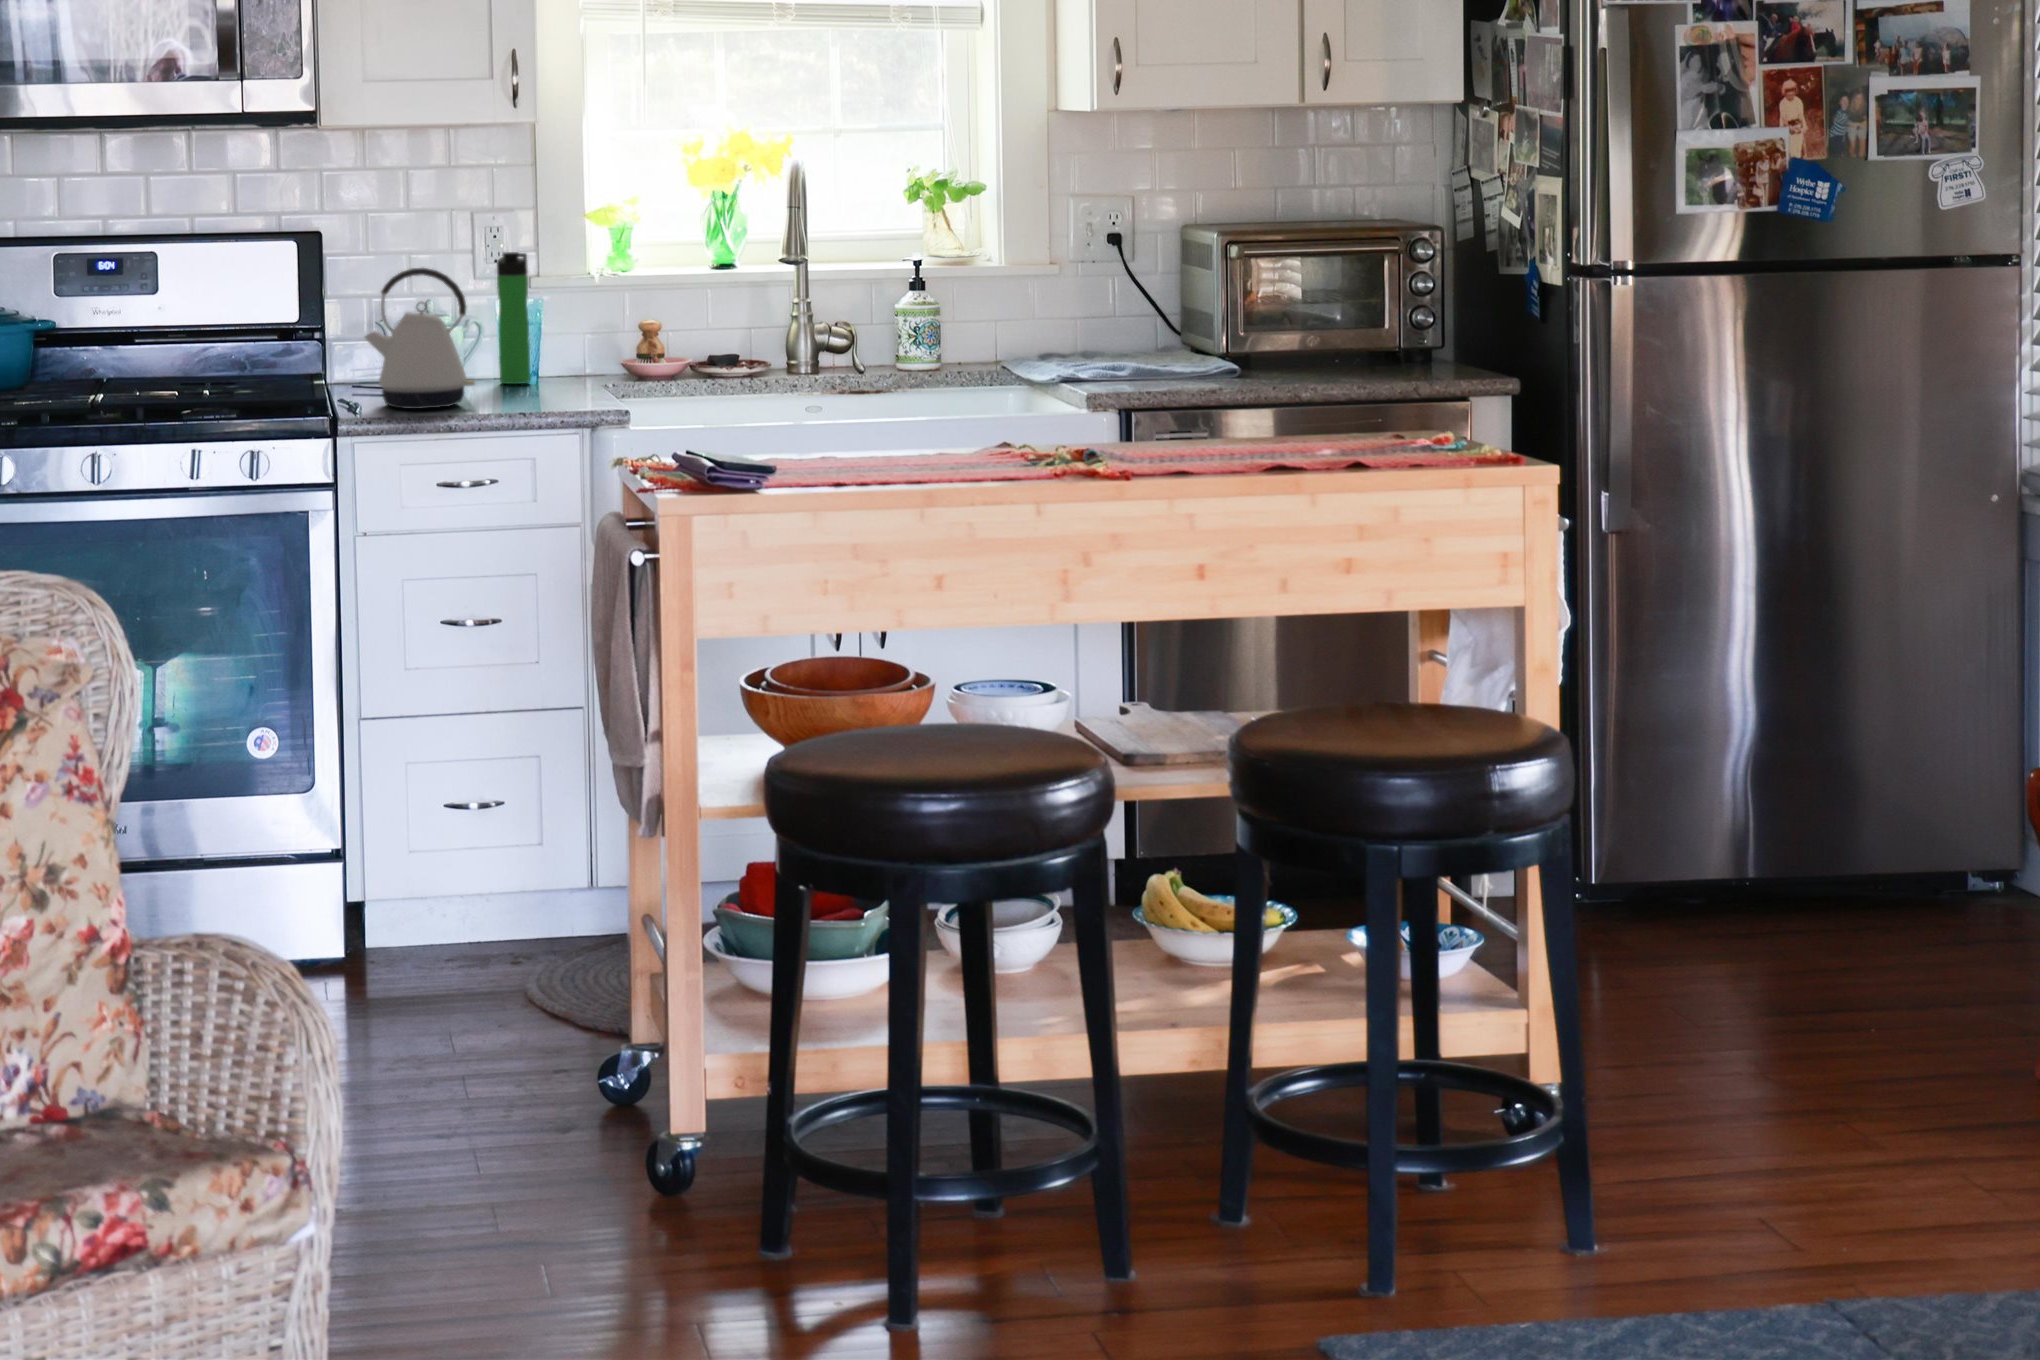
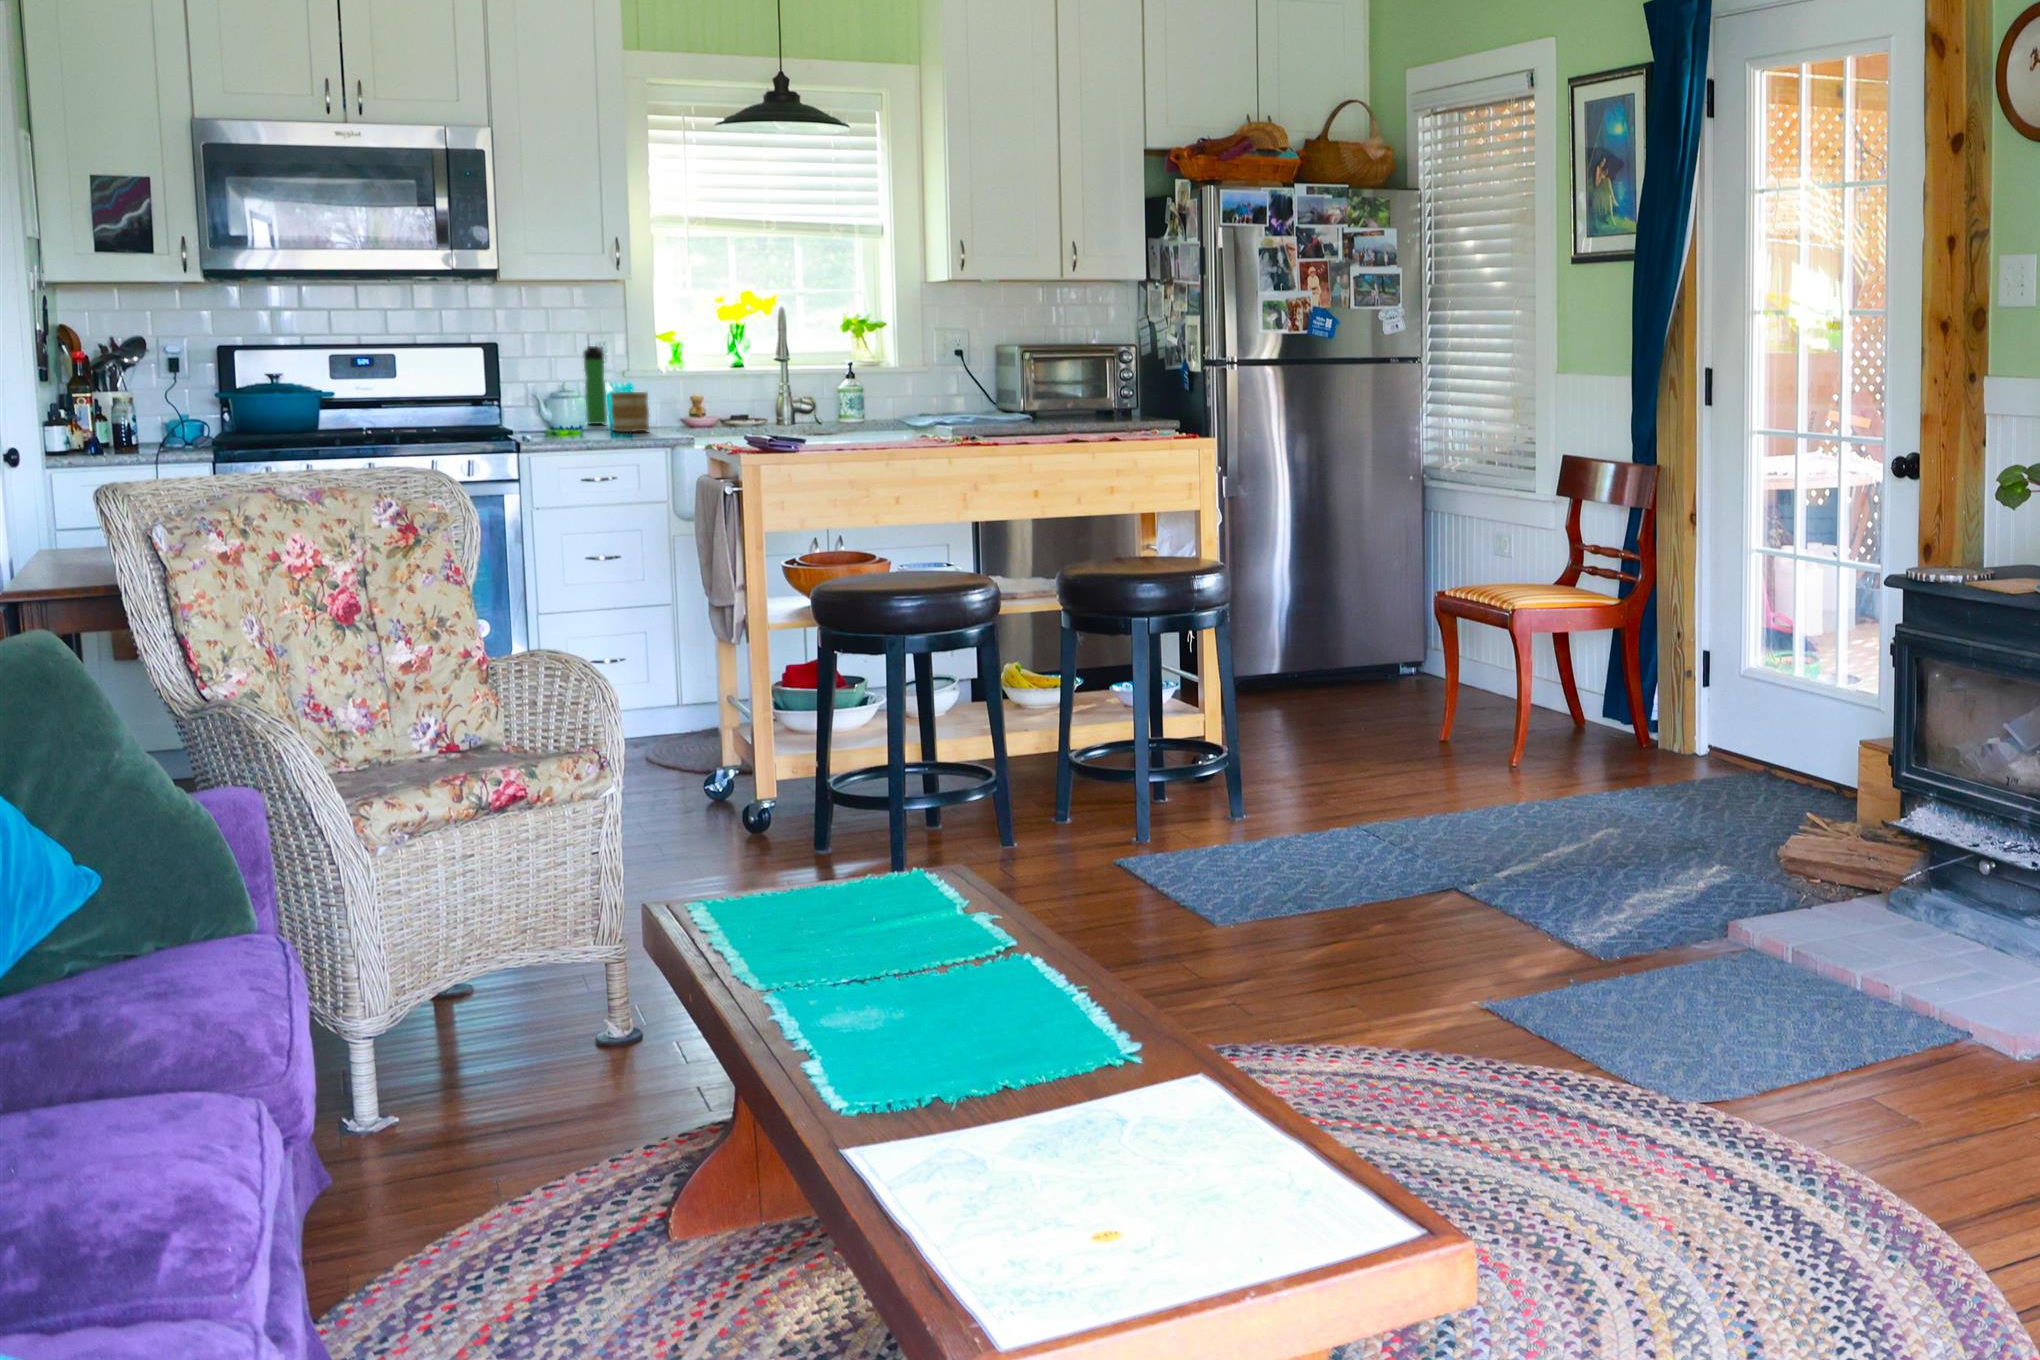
kettle: present [365,268,475,409] -> none [504,350,579,433]
mug: none [527,333,587,403] -> present [611,392,649,432]

